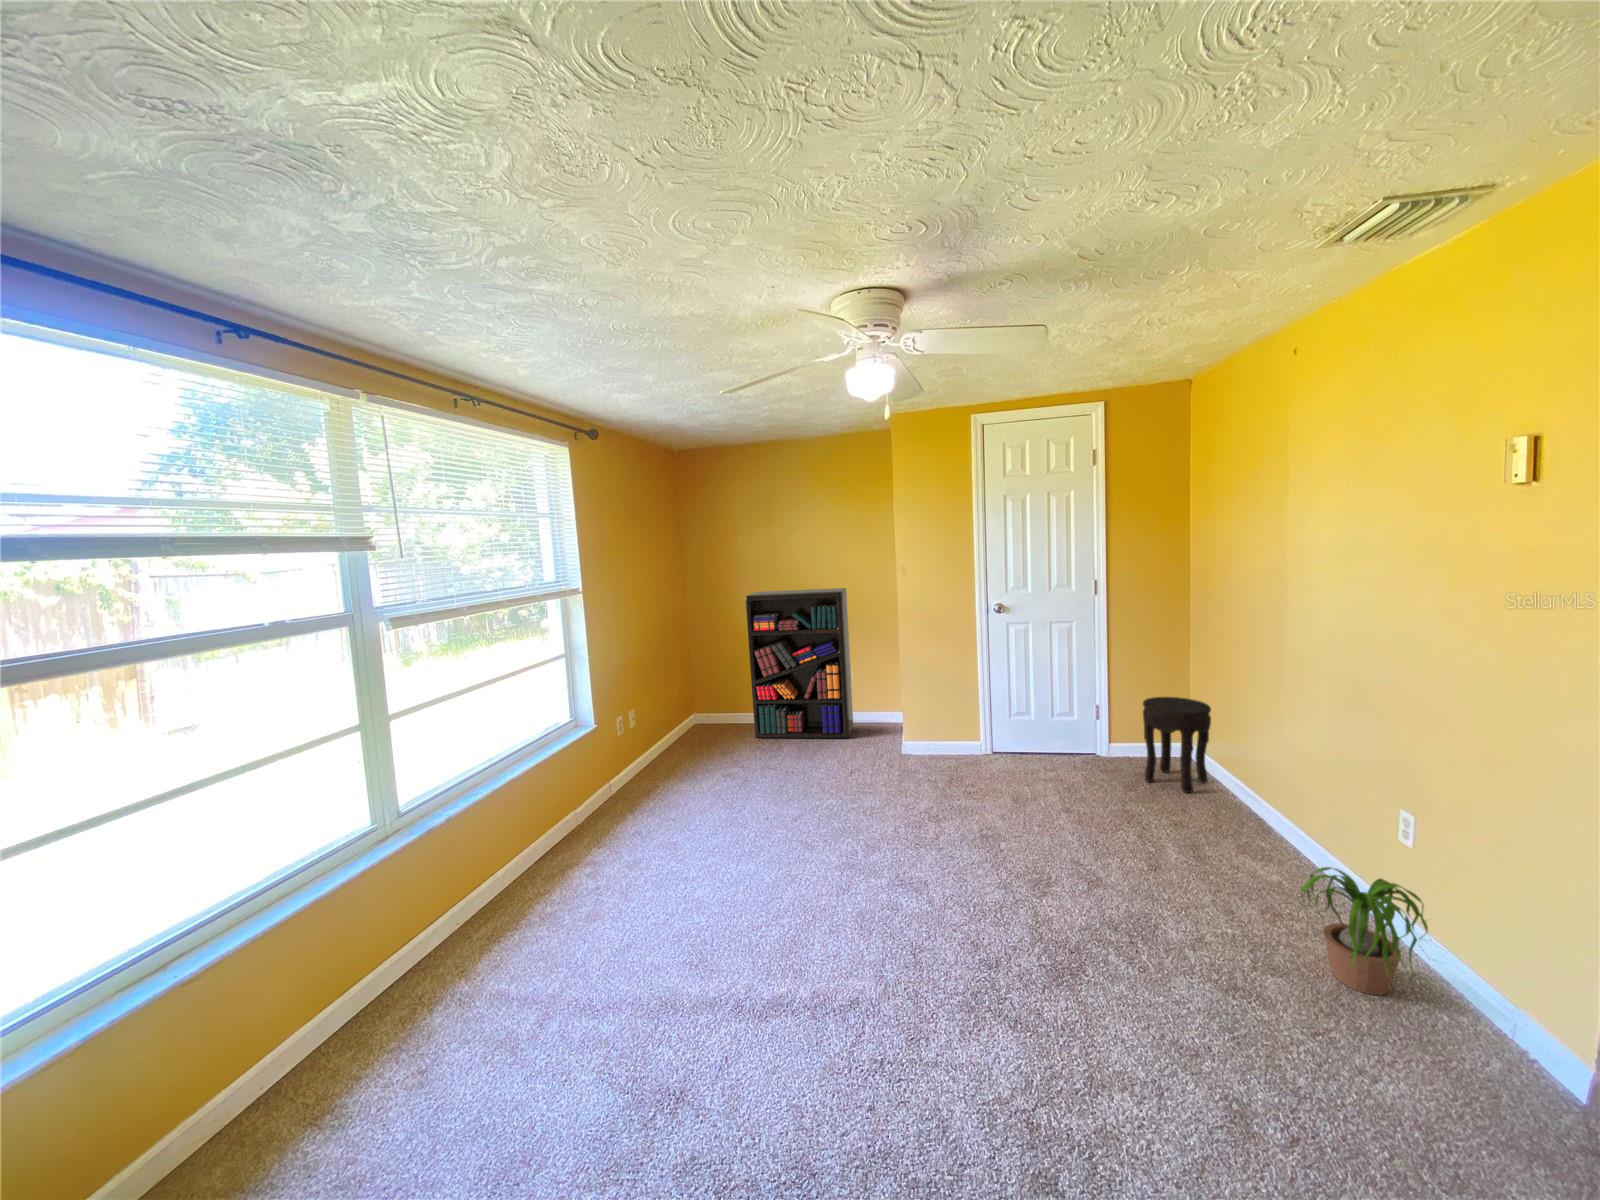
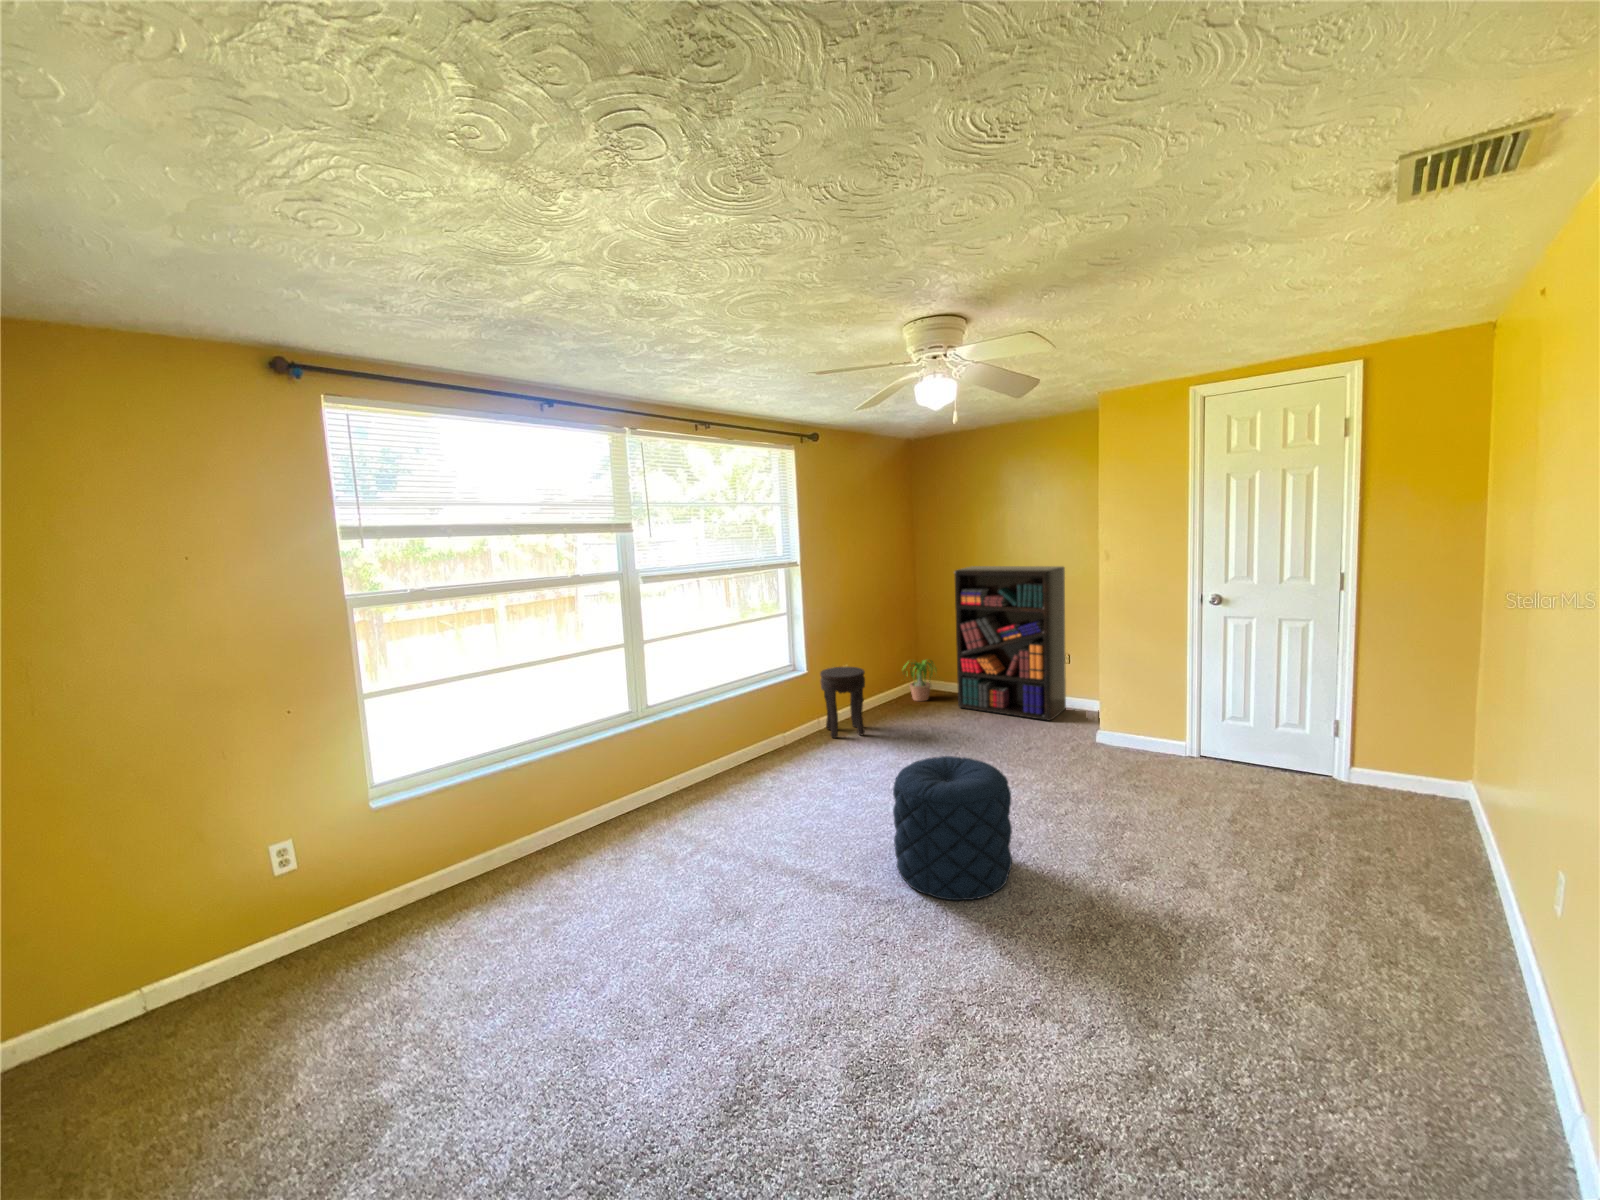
side table: present [1143,697,1211,793] -> present [820,667,865,738]
pouf: none [807,805,950,998] -> present [893,756,1012,900]
potted plant: present [1301,867,1428,995] -> present [903,660,937,701]

